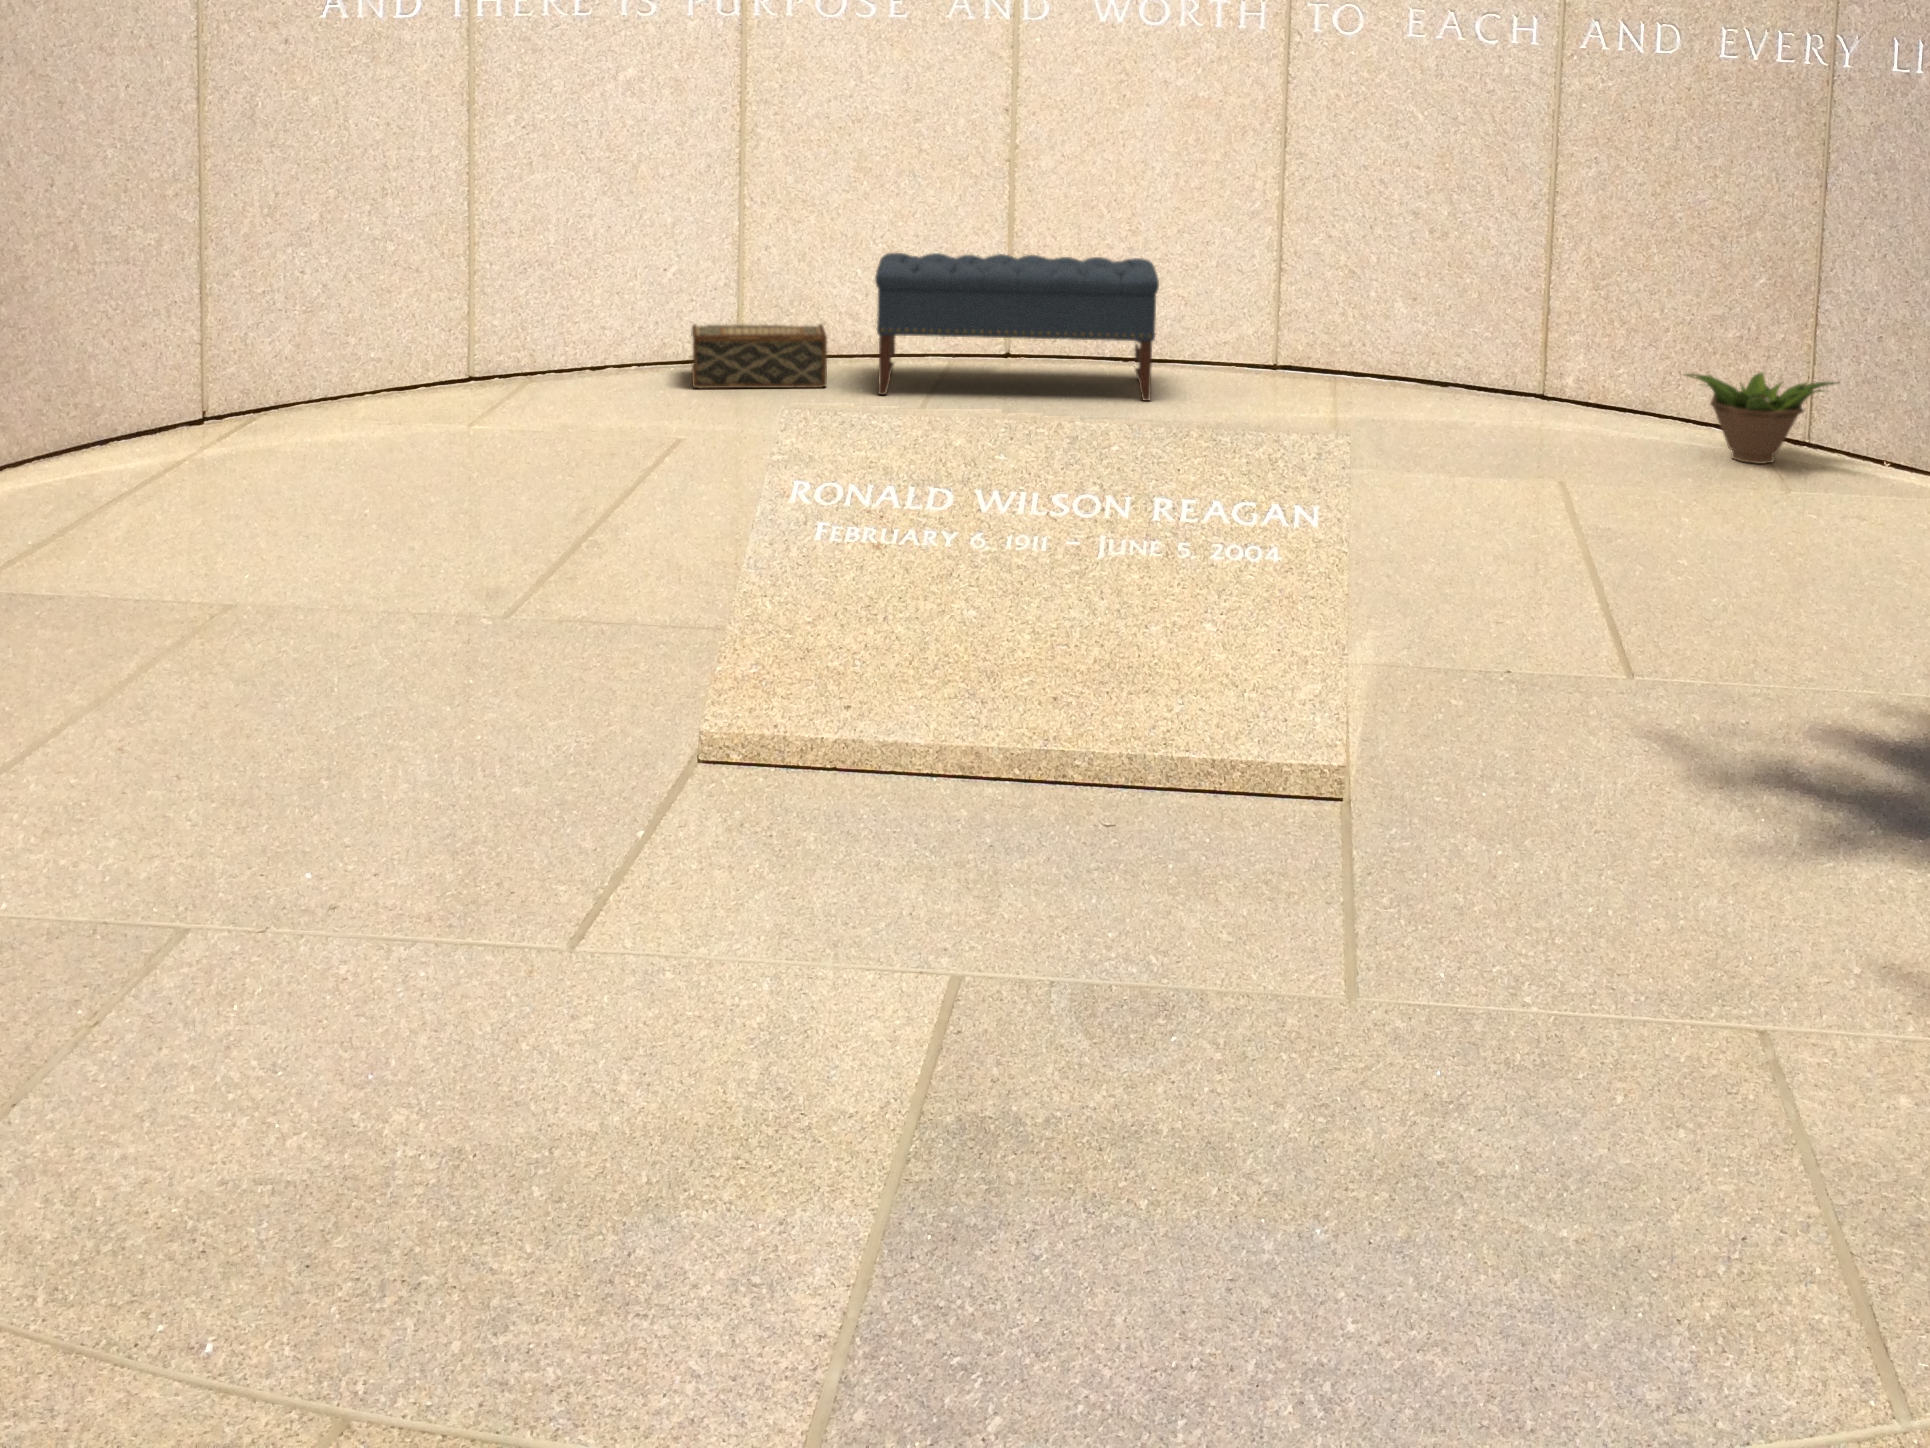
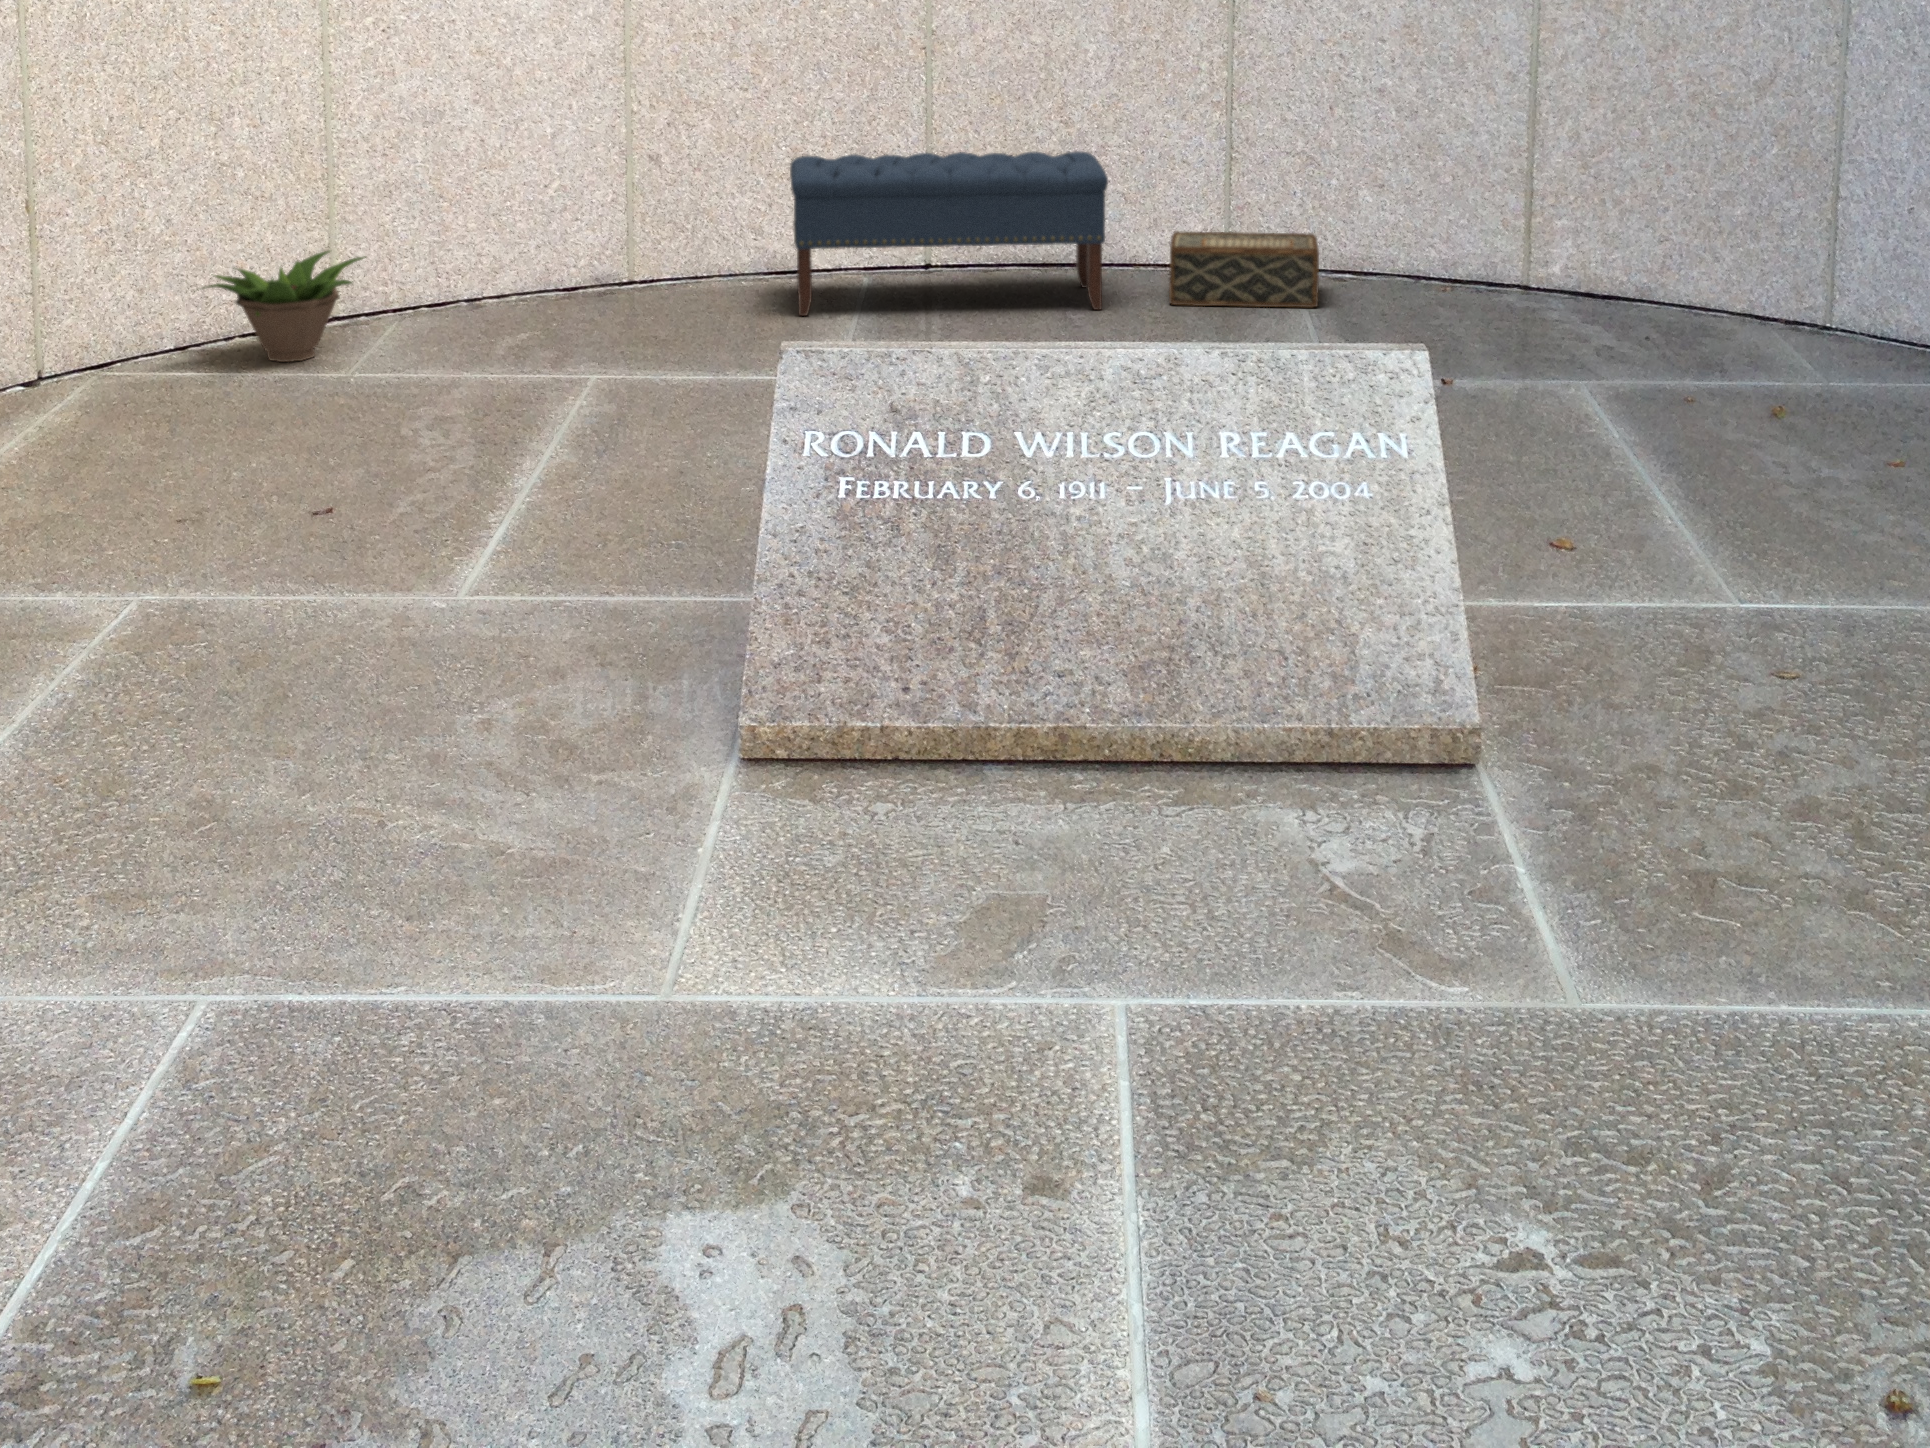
woven basket: present [692,324,827,388] -> present [1169,231,1319,307]
decorative plant: present [1686,372,1836,464] -> present [203,251,365,362]

